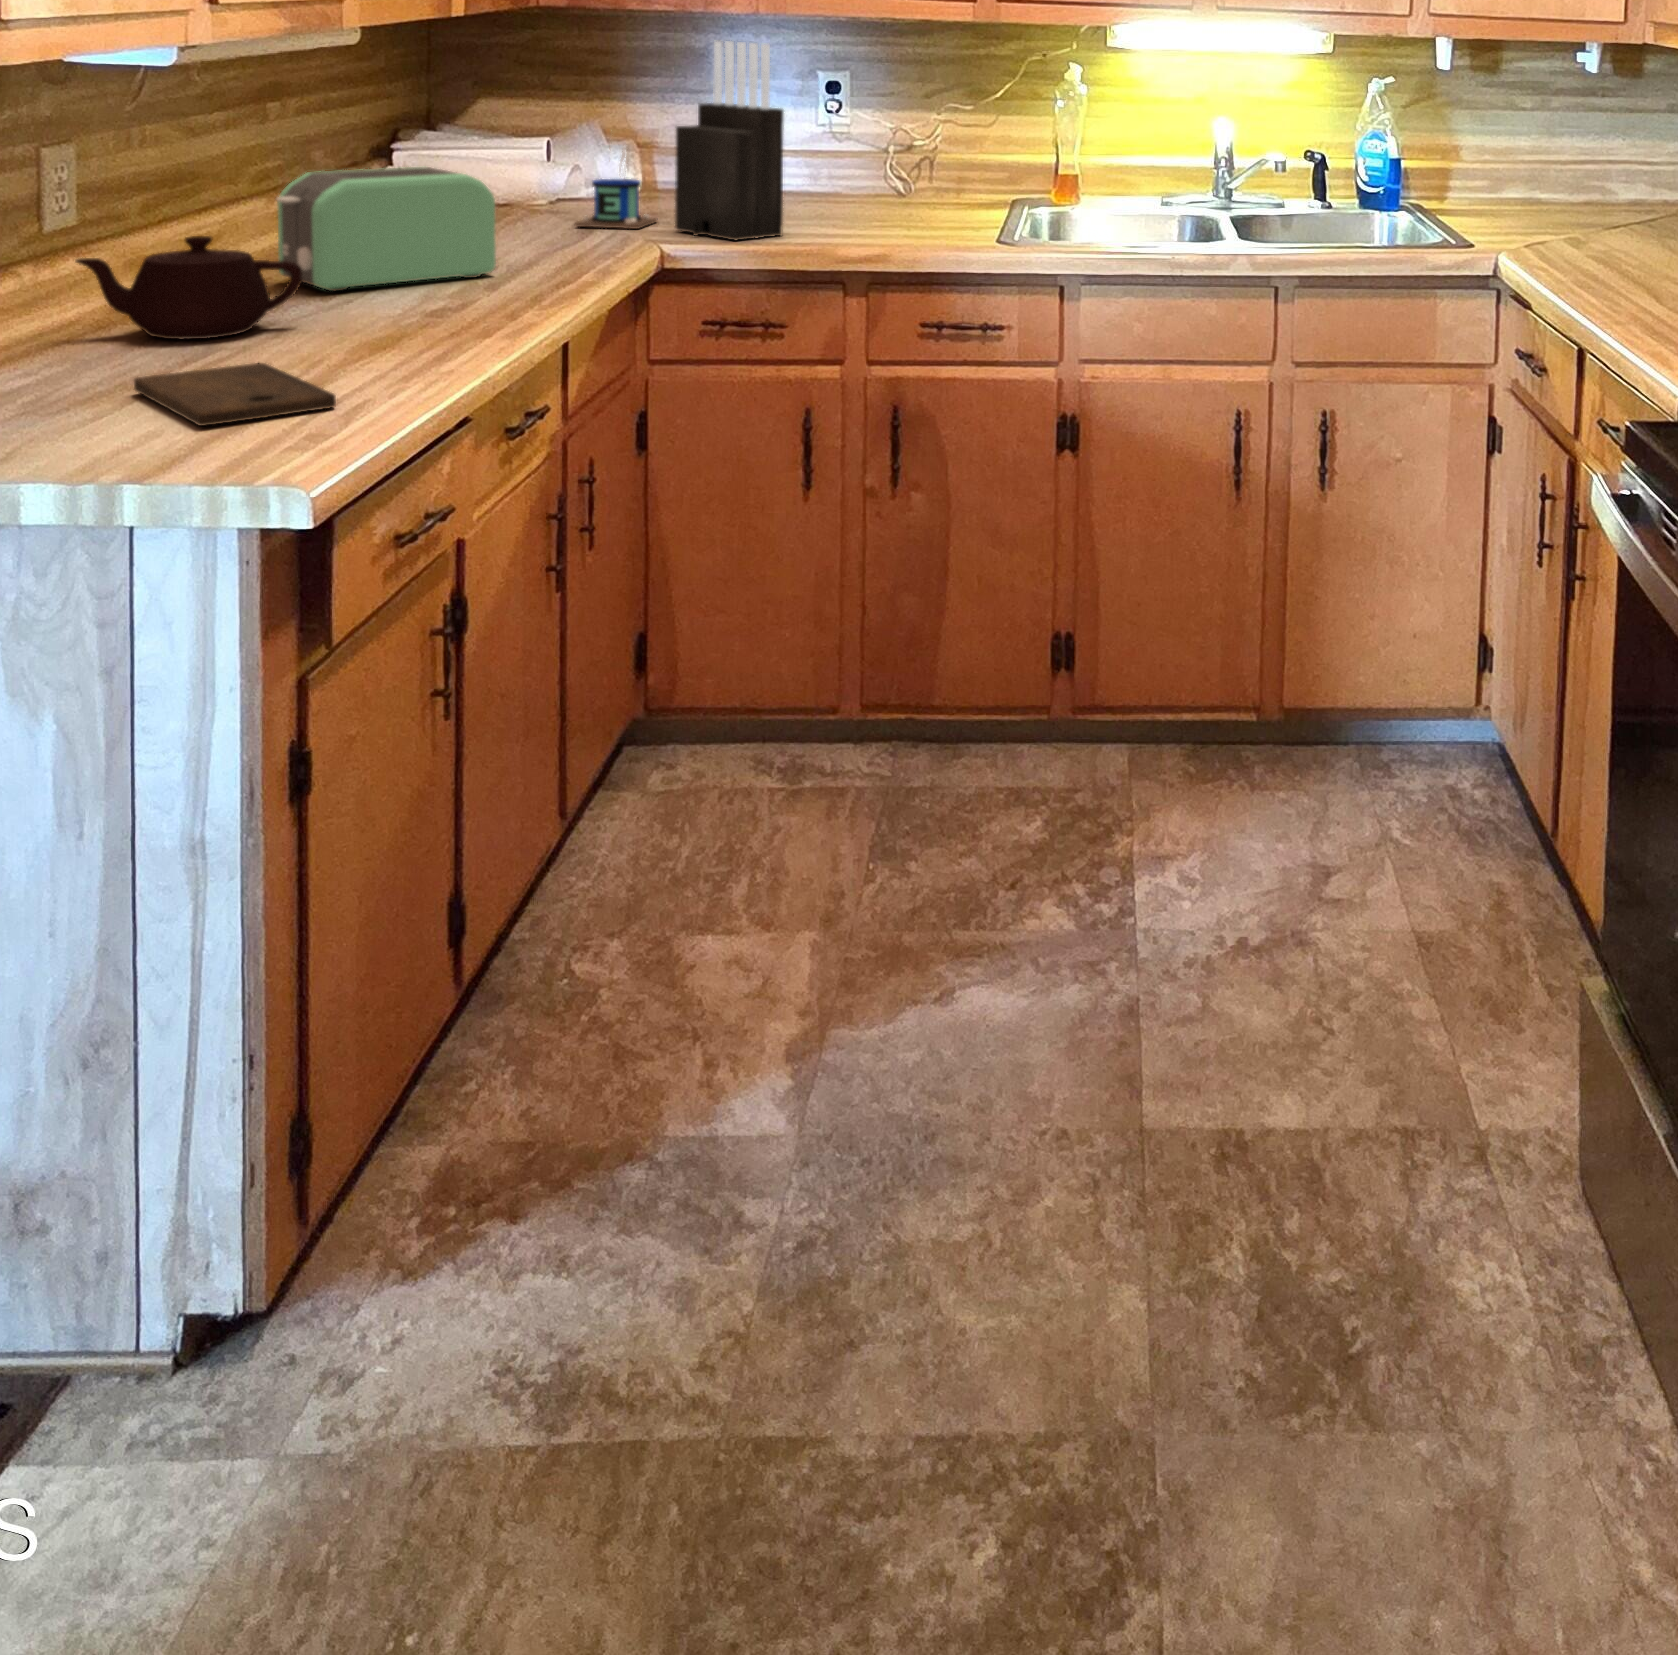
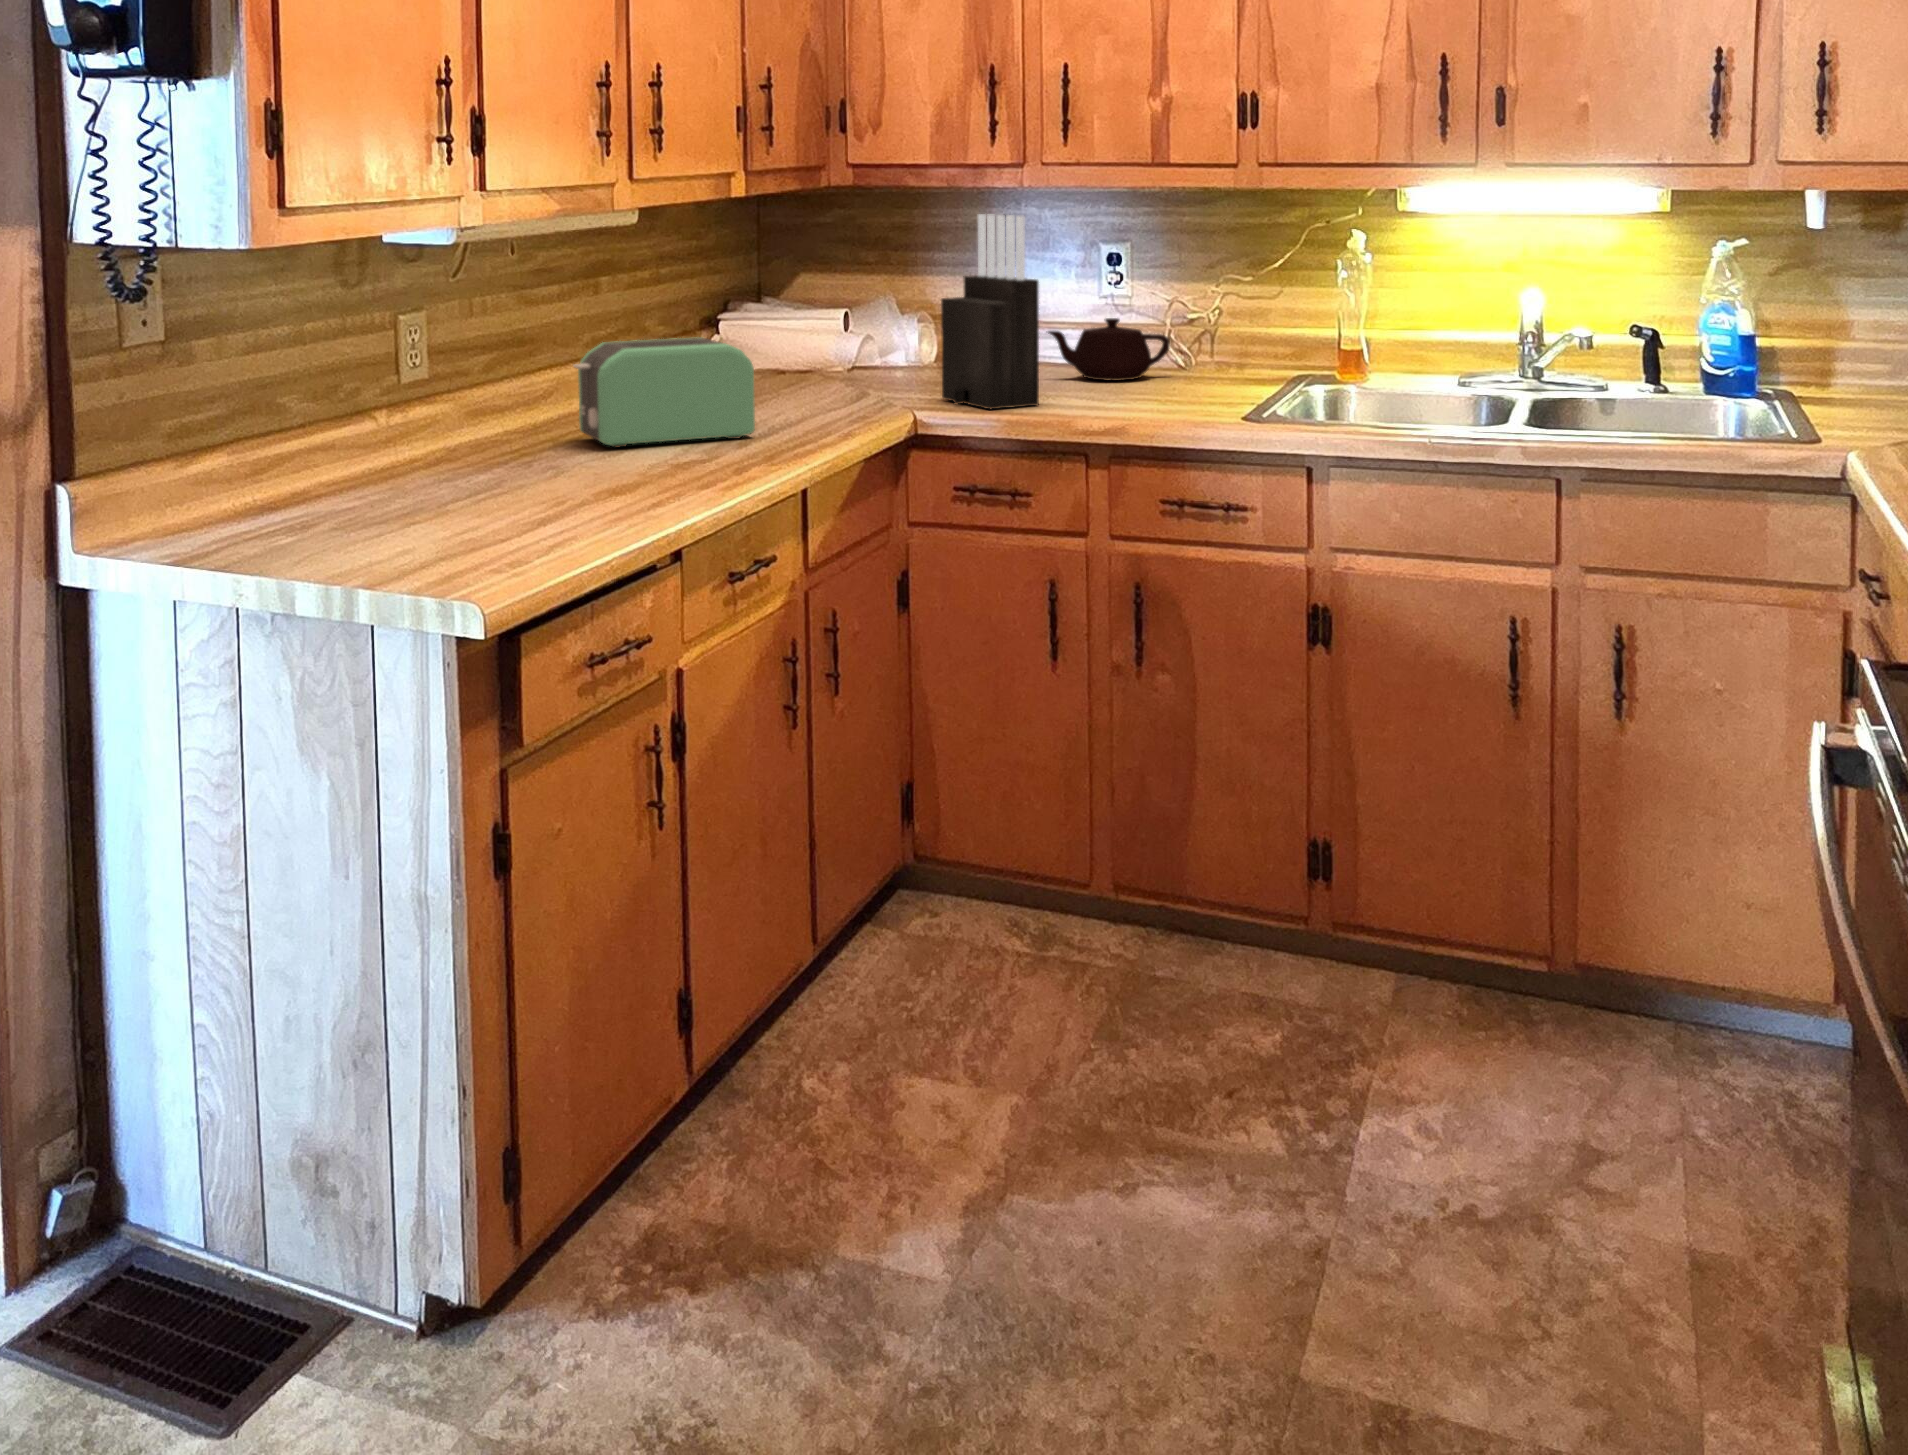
mug: present [575,148,658,229] -> none [855,302,933,397]
teapot: present [76,236,302,339] -> present [1048,318,1170,381]
cutting board: present [134,363,336,426] -> none [414,504,548,552]

